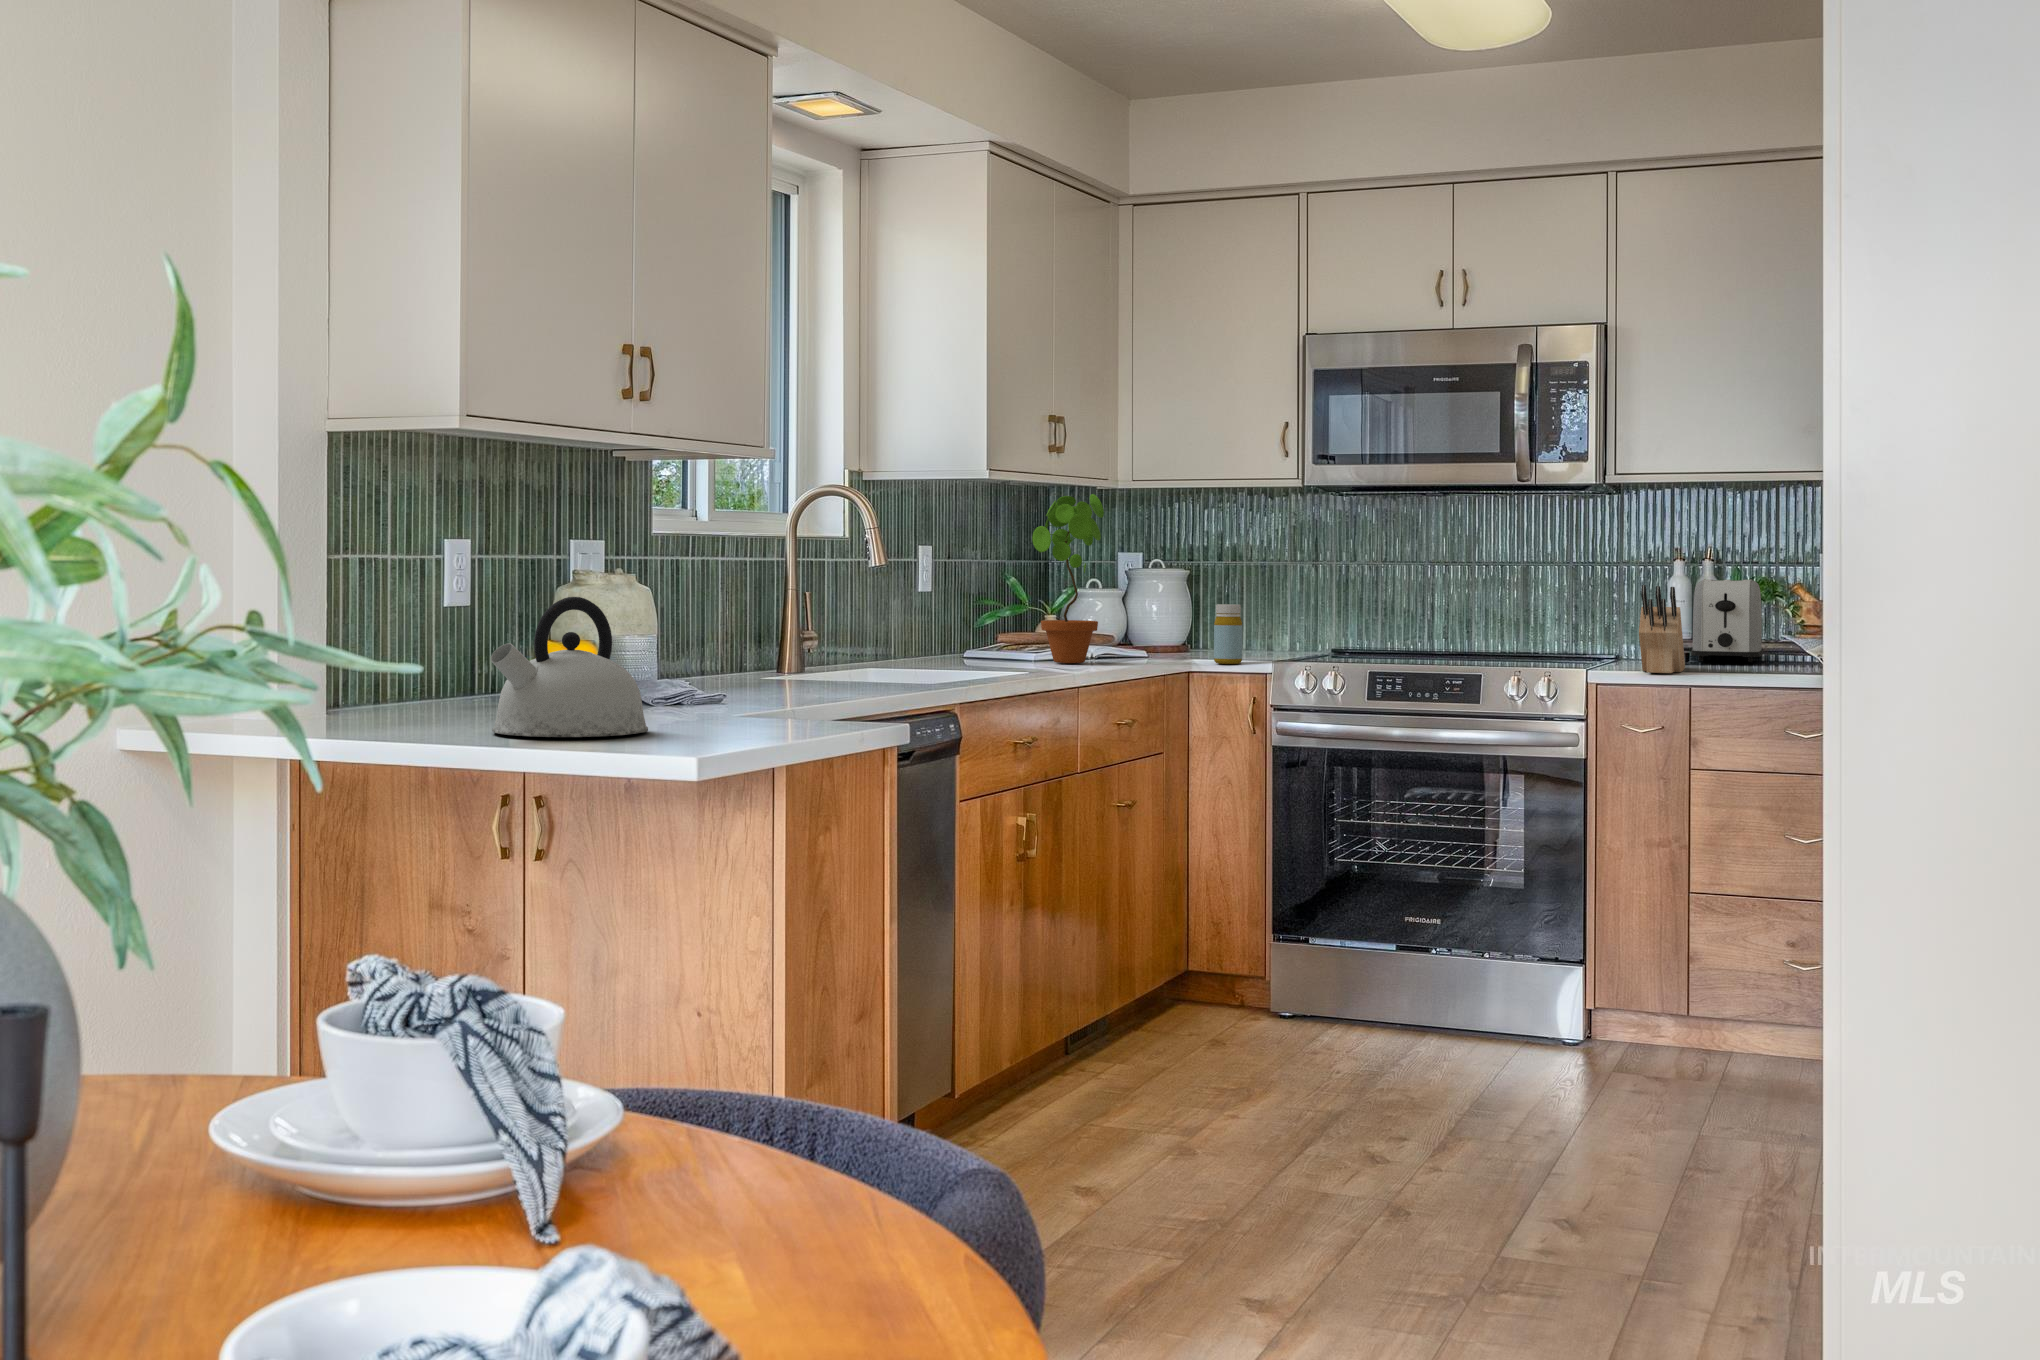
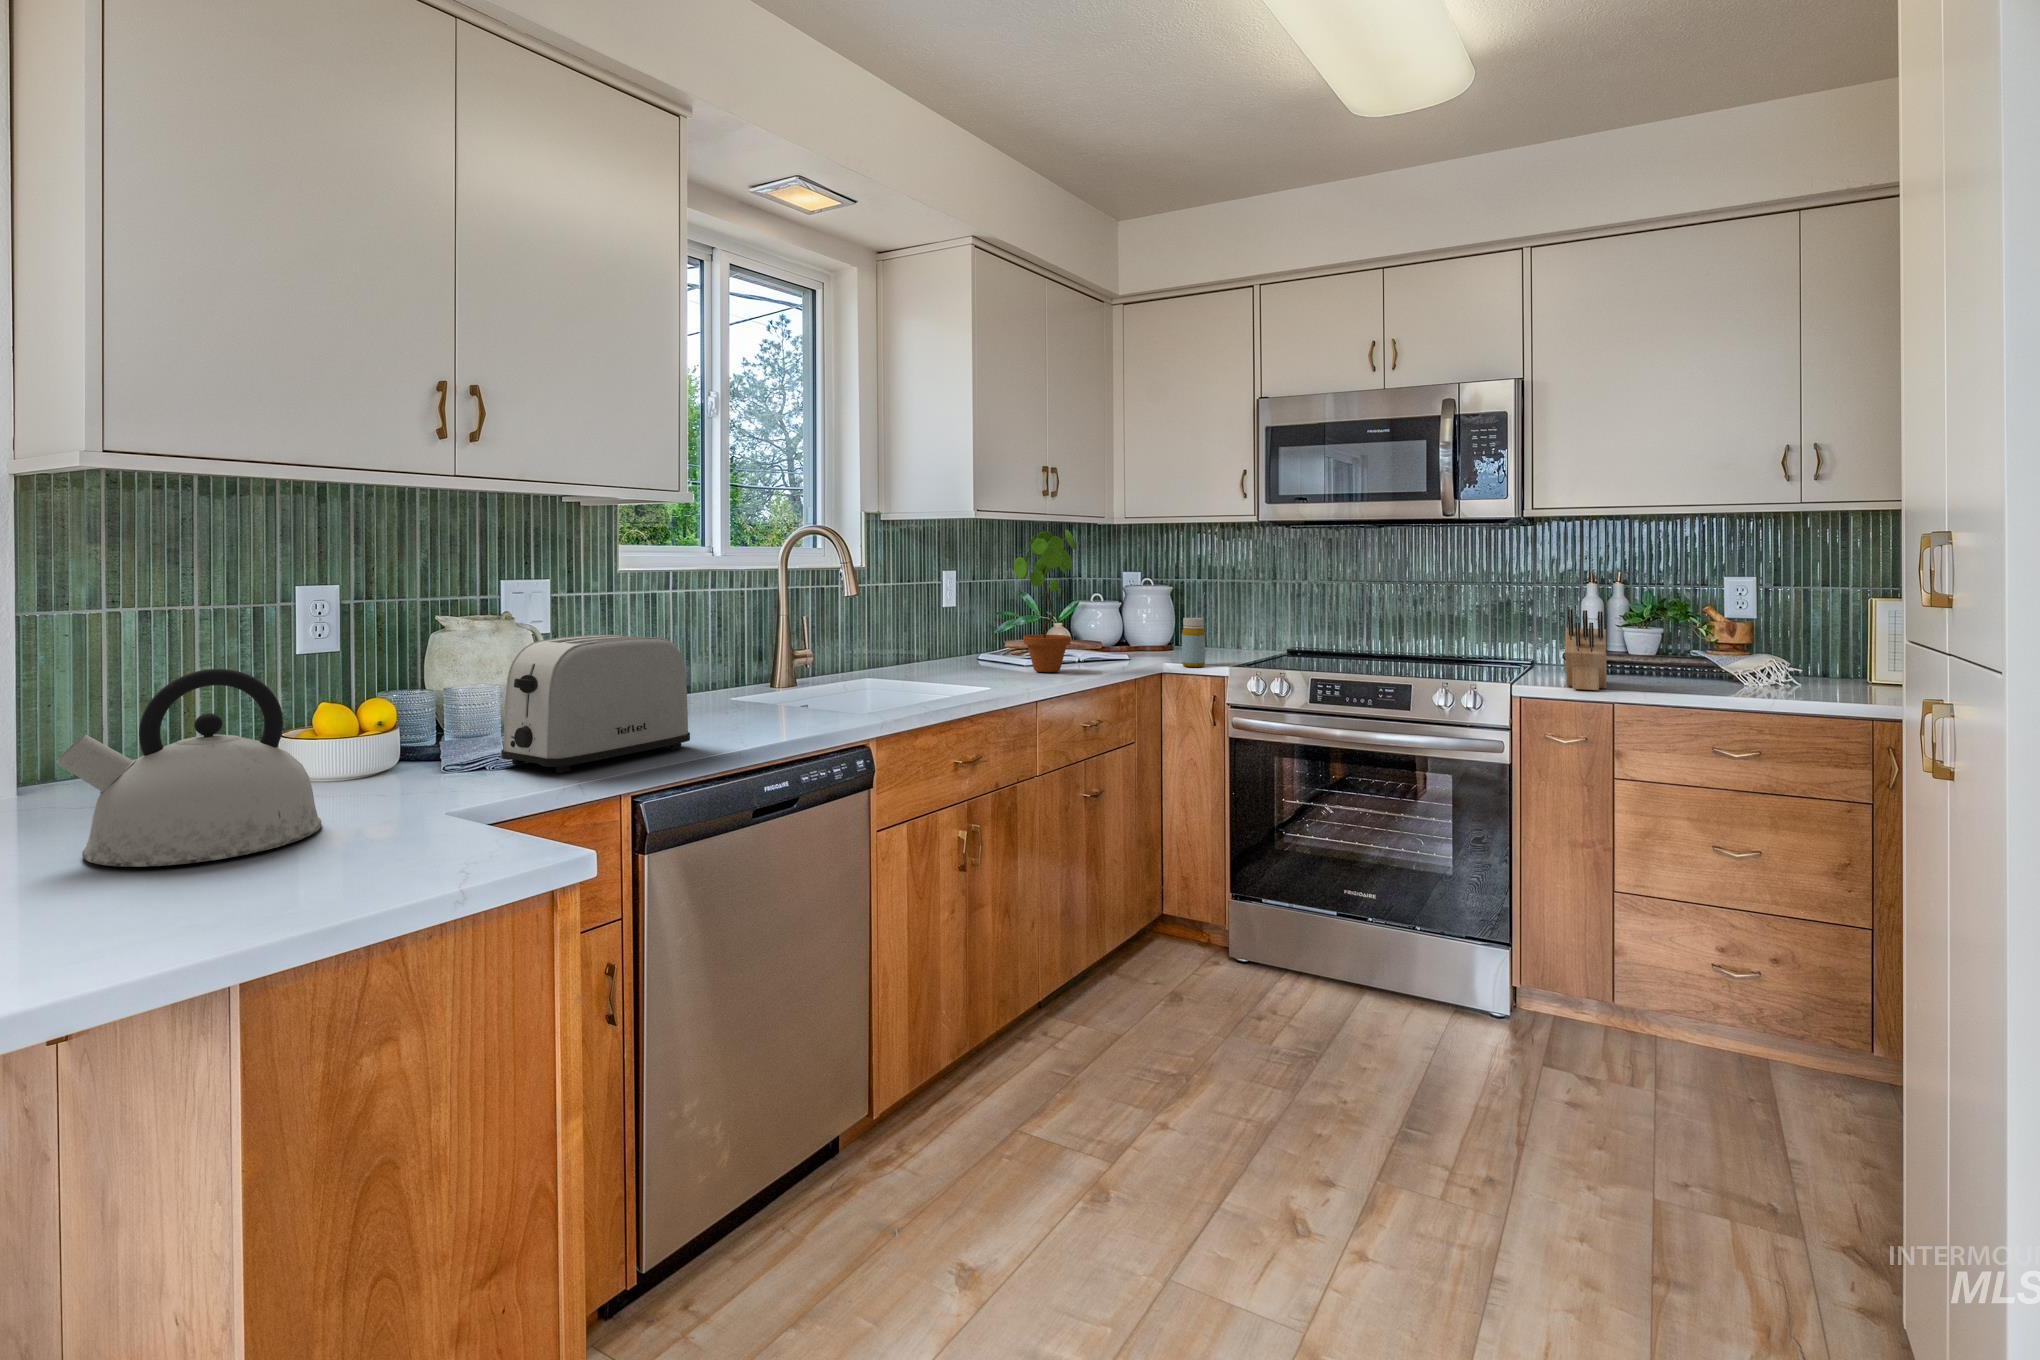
toaster: present [1691,579,1763,662] -> present [501,635,690,773]

